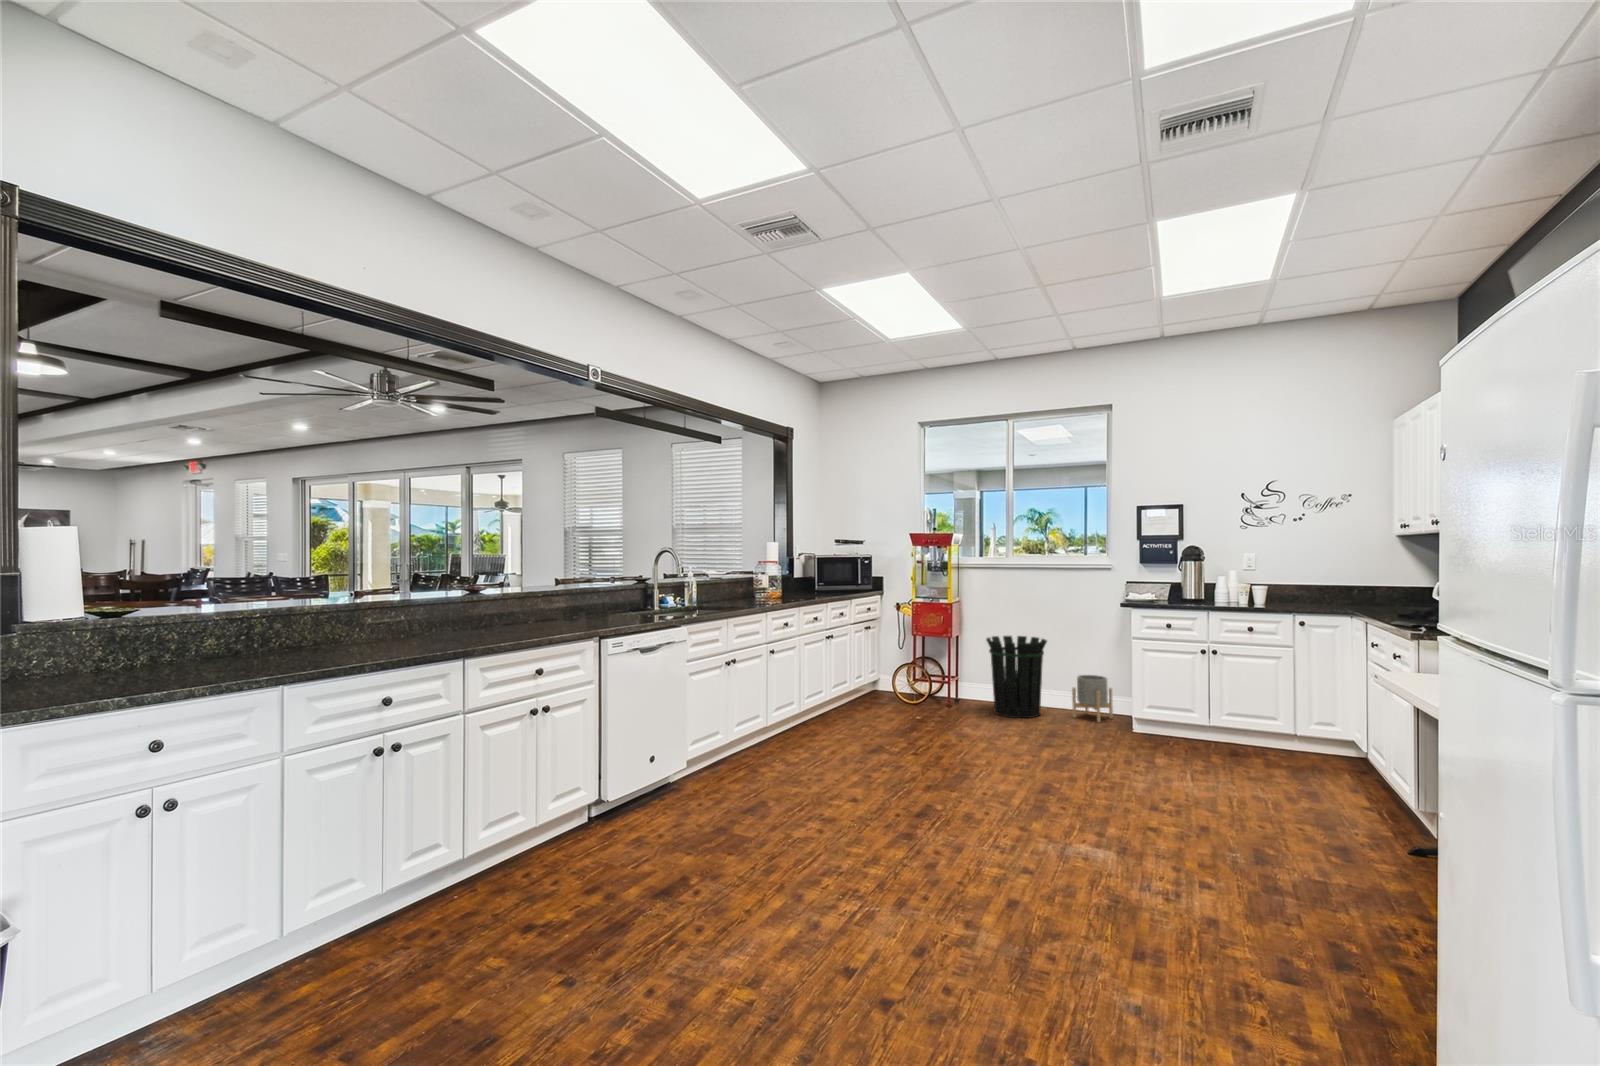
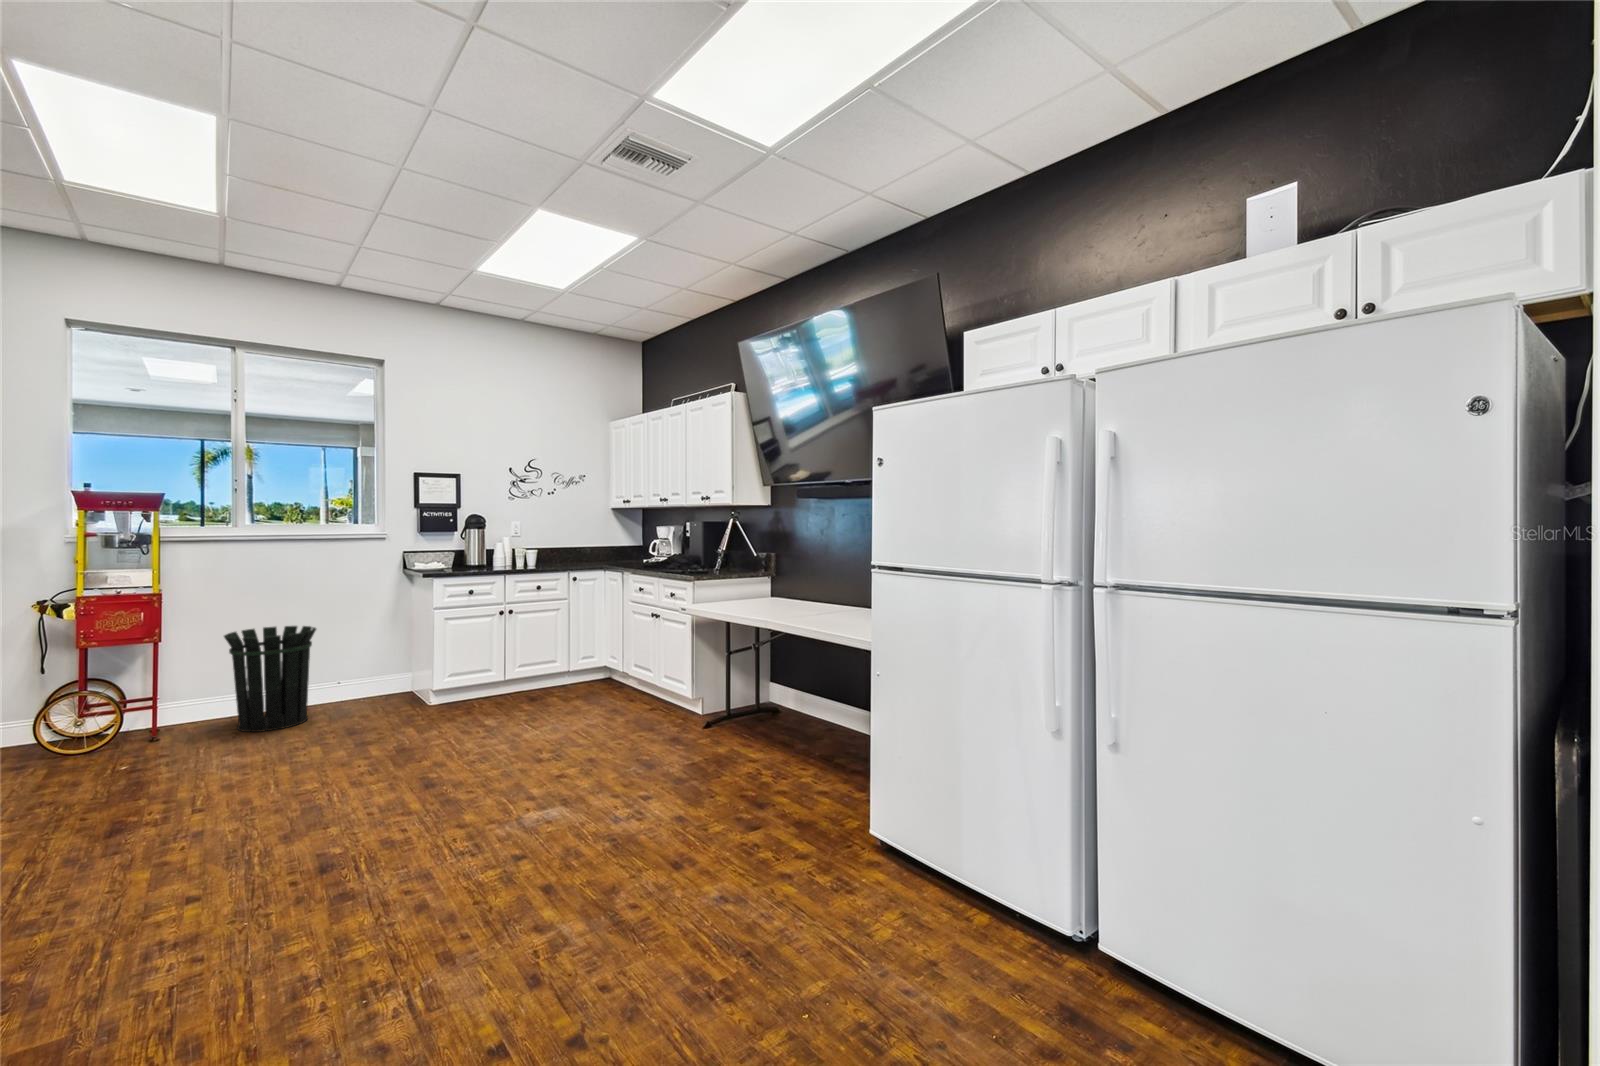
planter: present [1072,675,1113,722] -> none [348,657,392,711]

